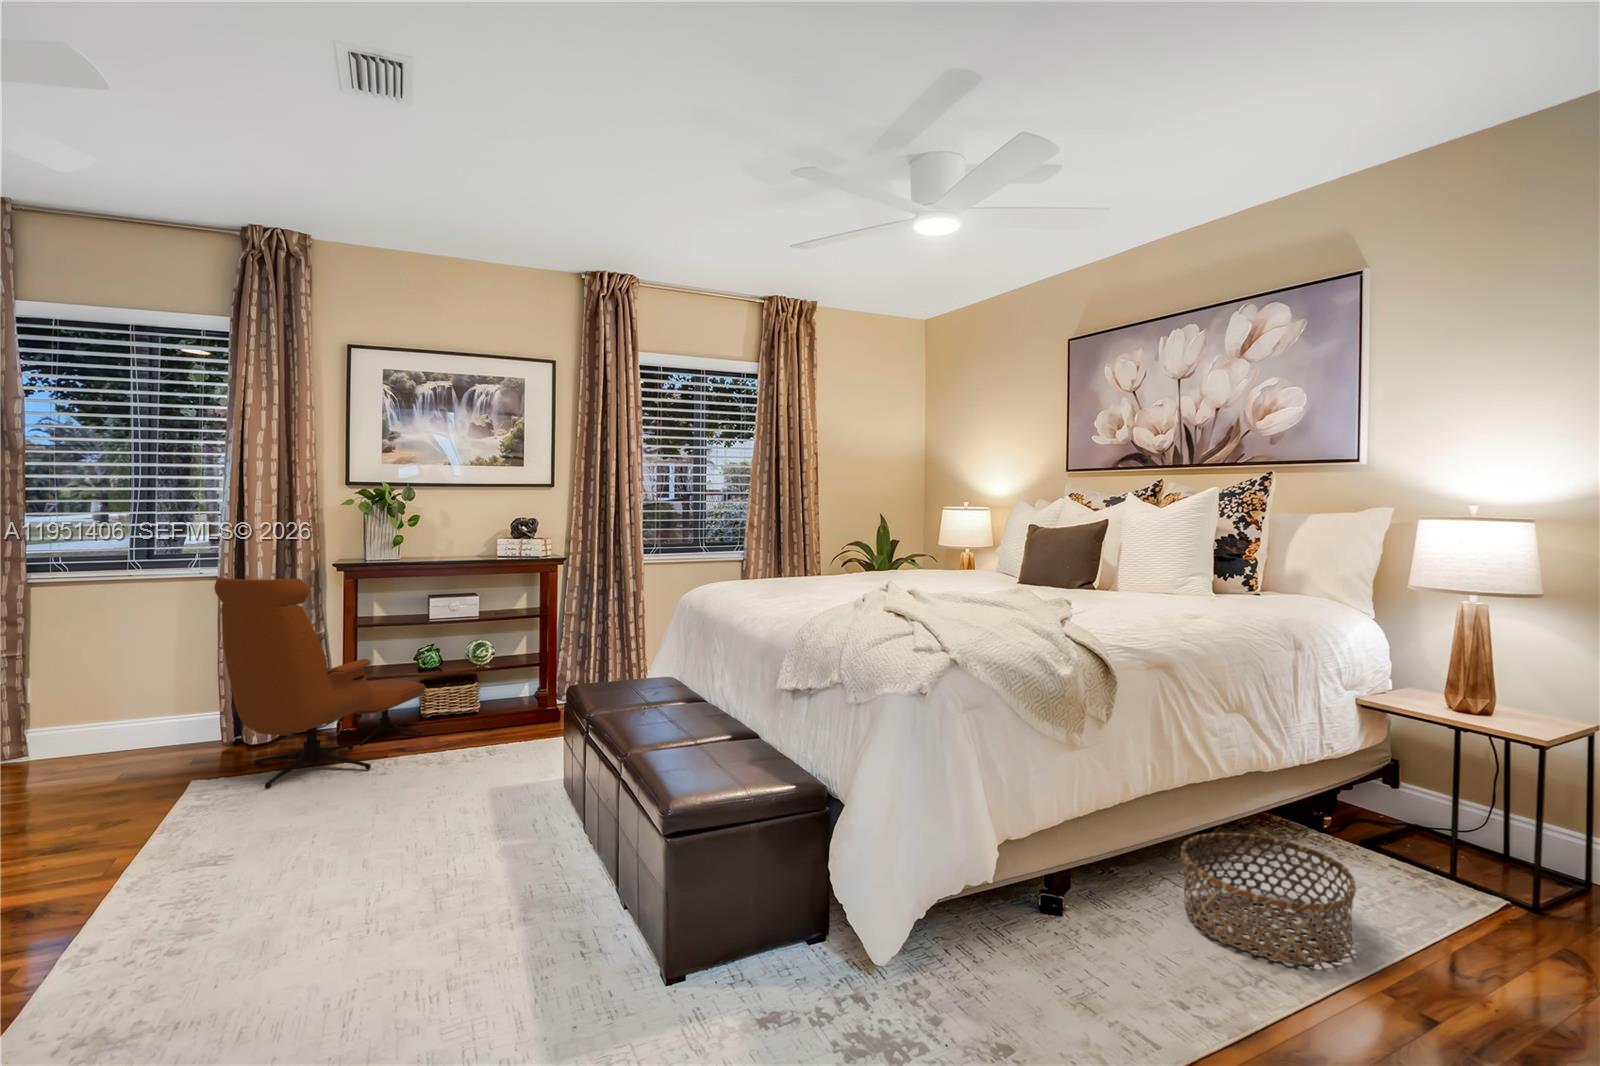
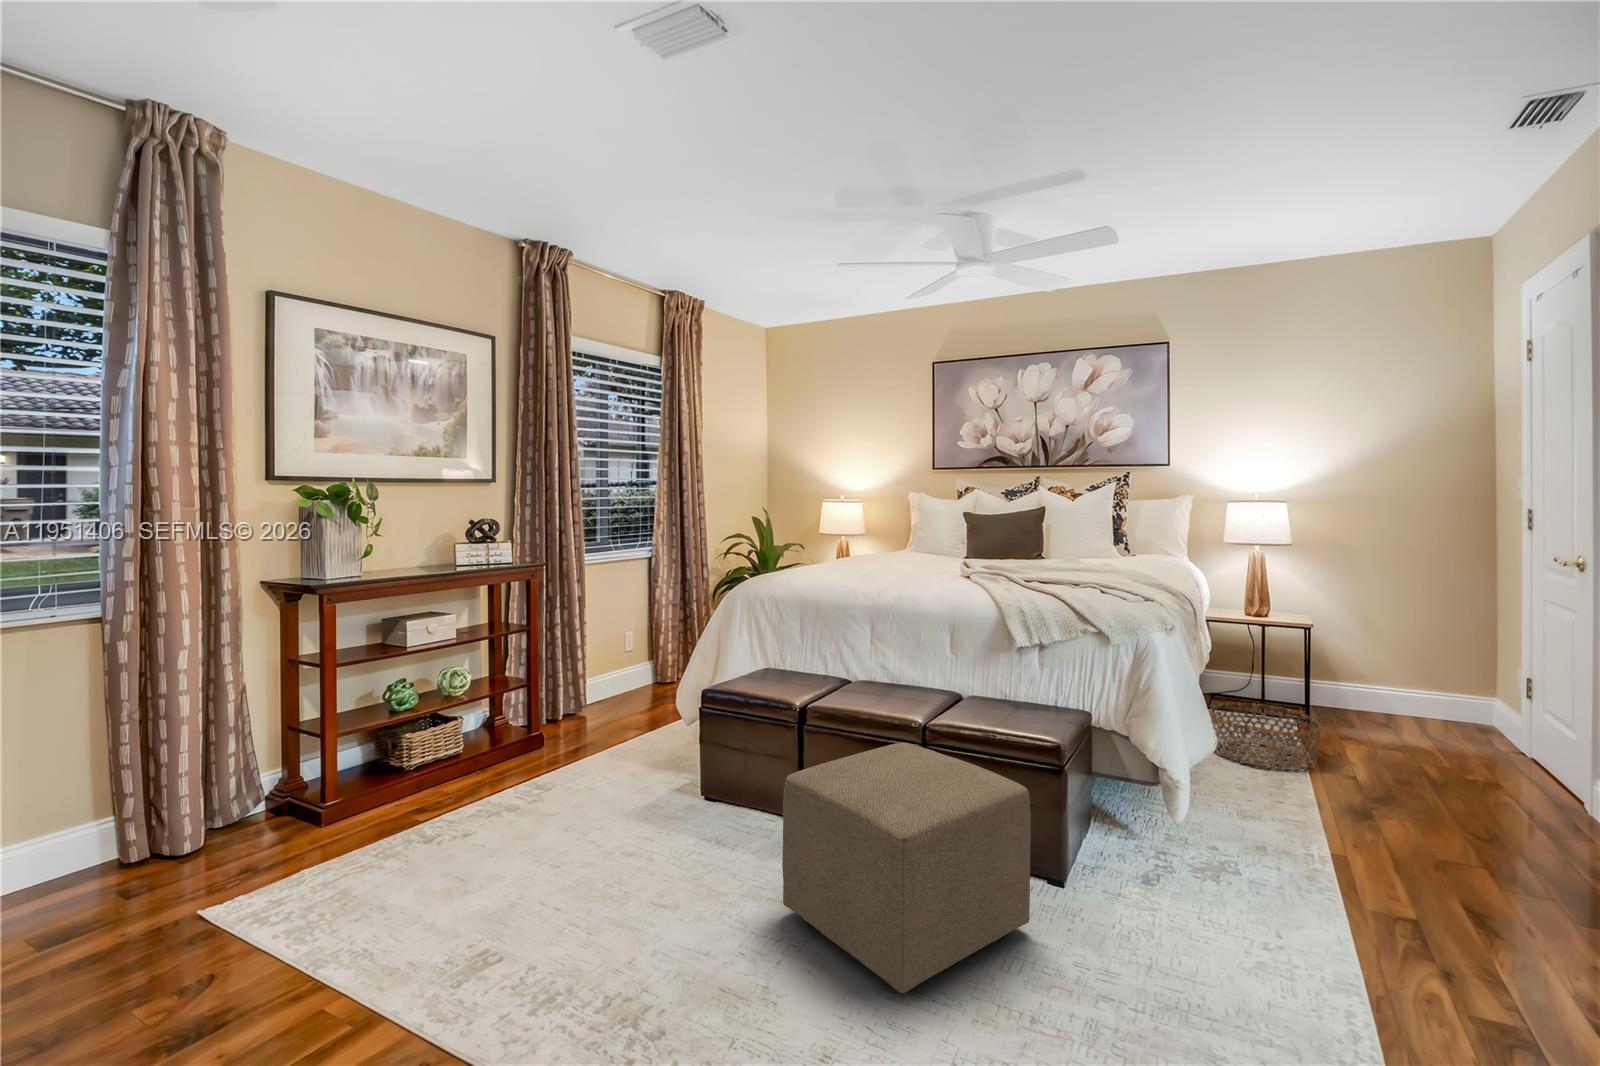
lounge chair: present [215,577,425,788] -> none [265,601,452,883]
ottoman: none [311,760,564,981] -> present [782,742,1031,993]

